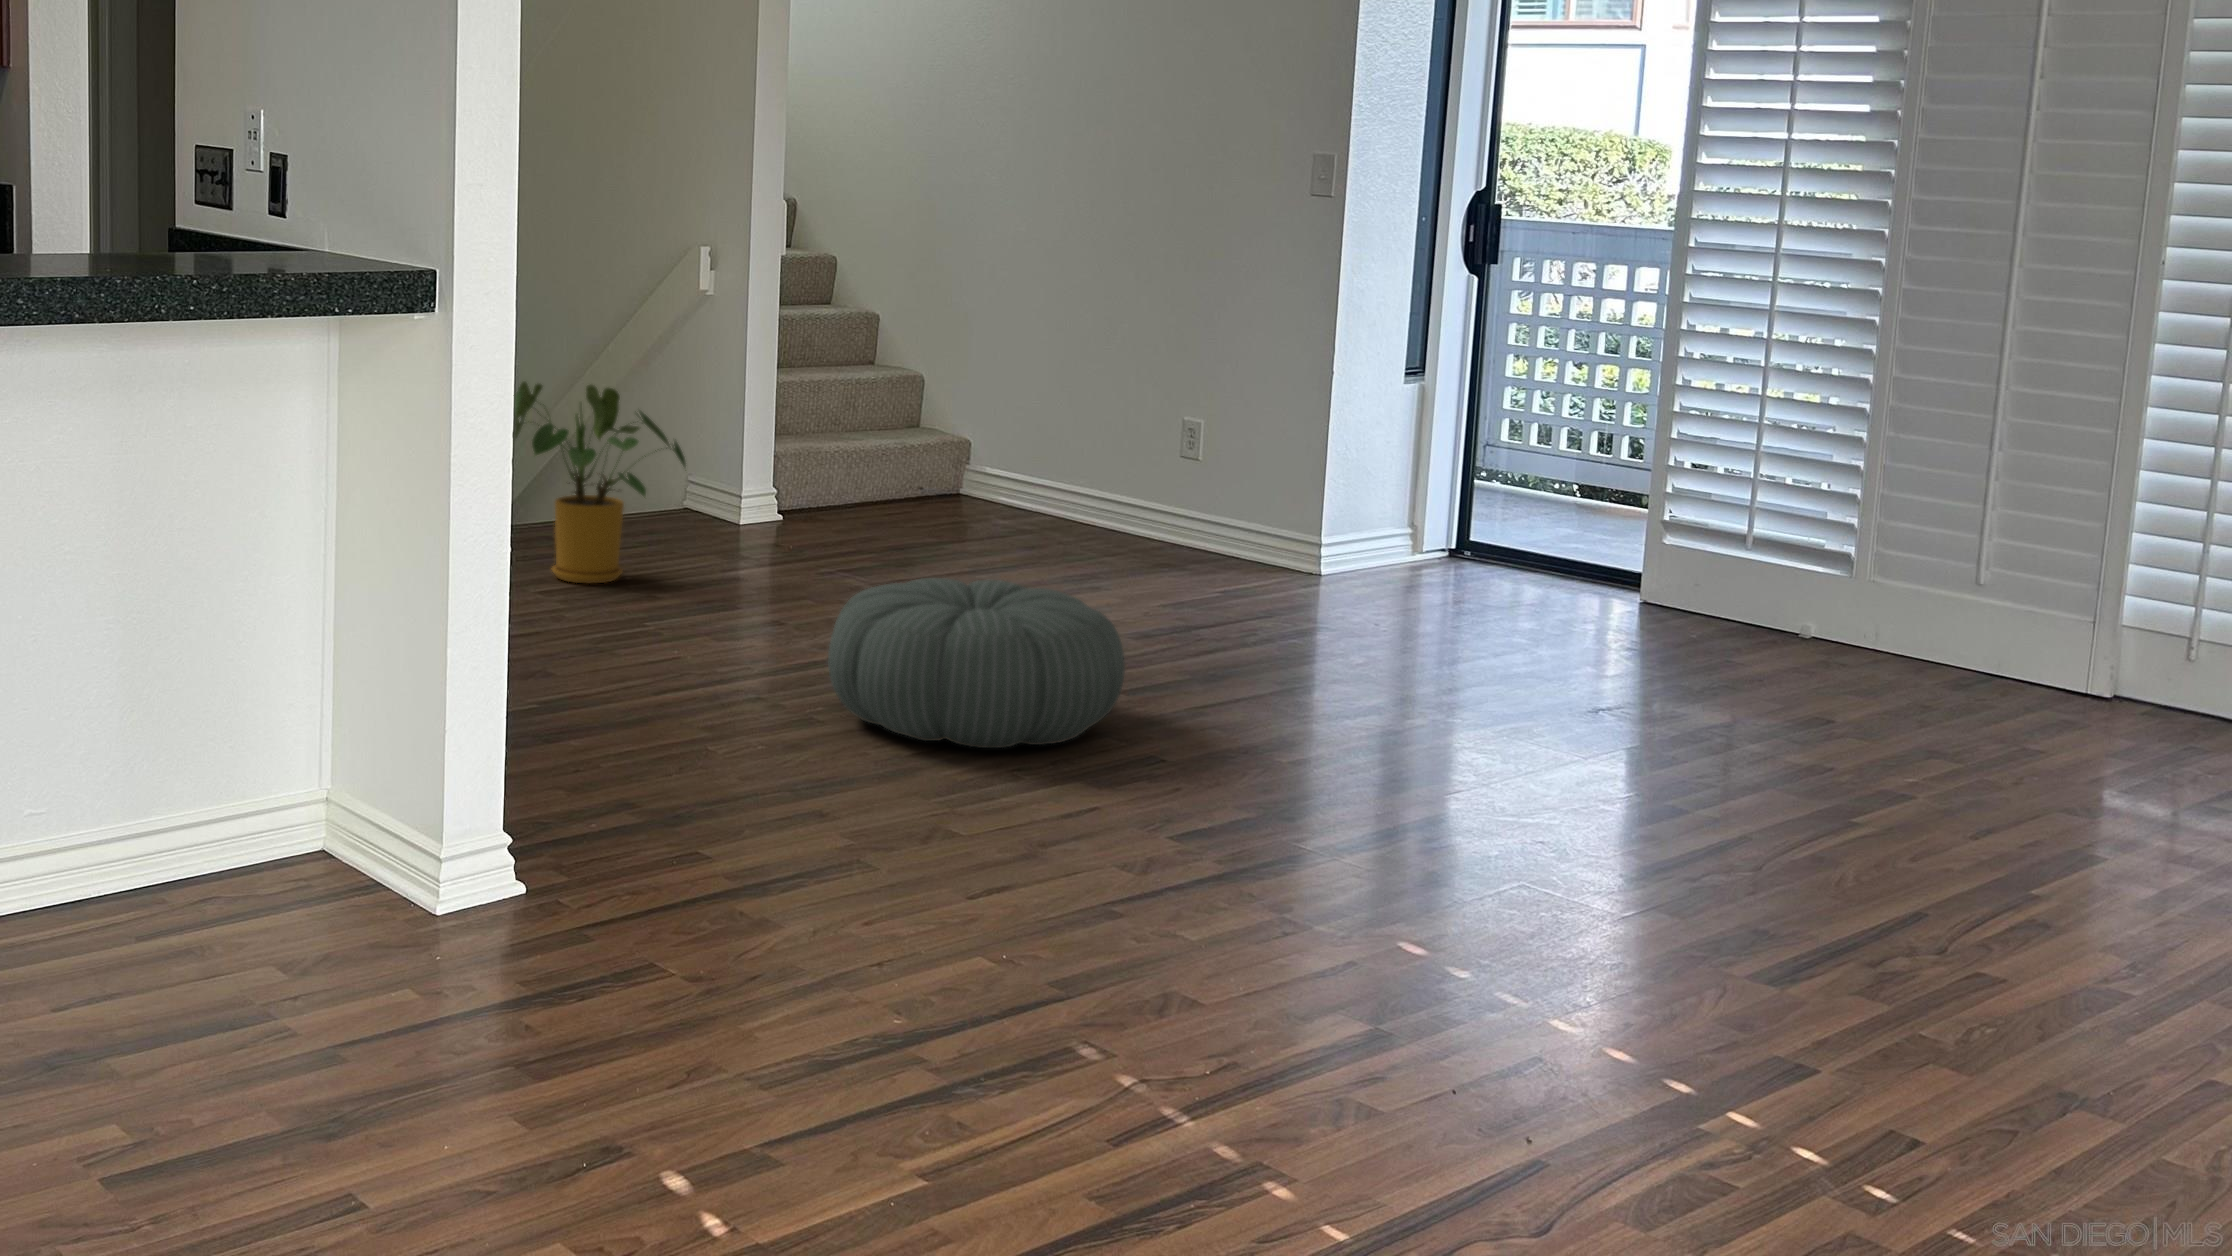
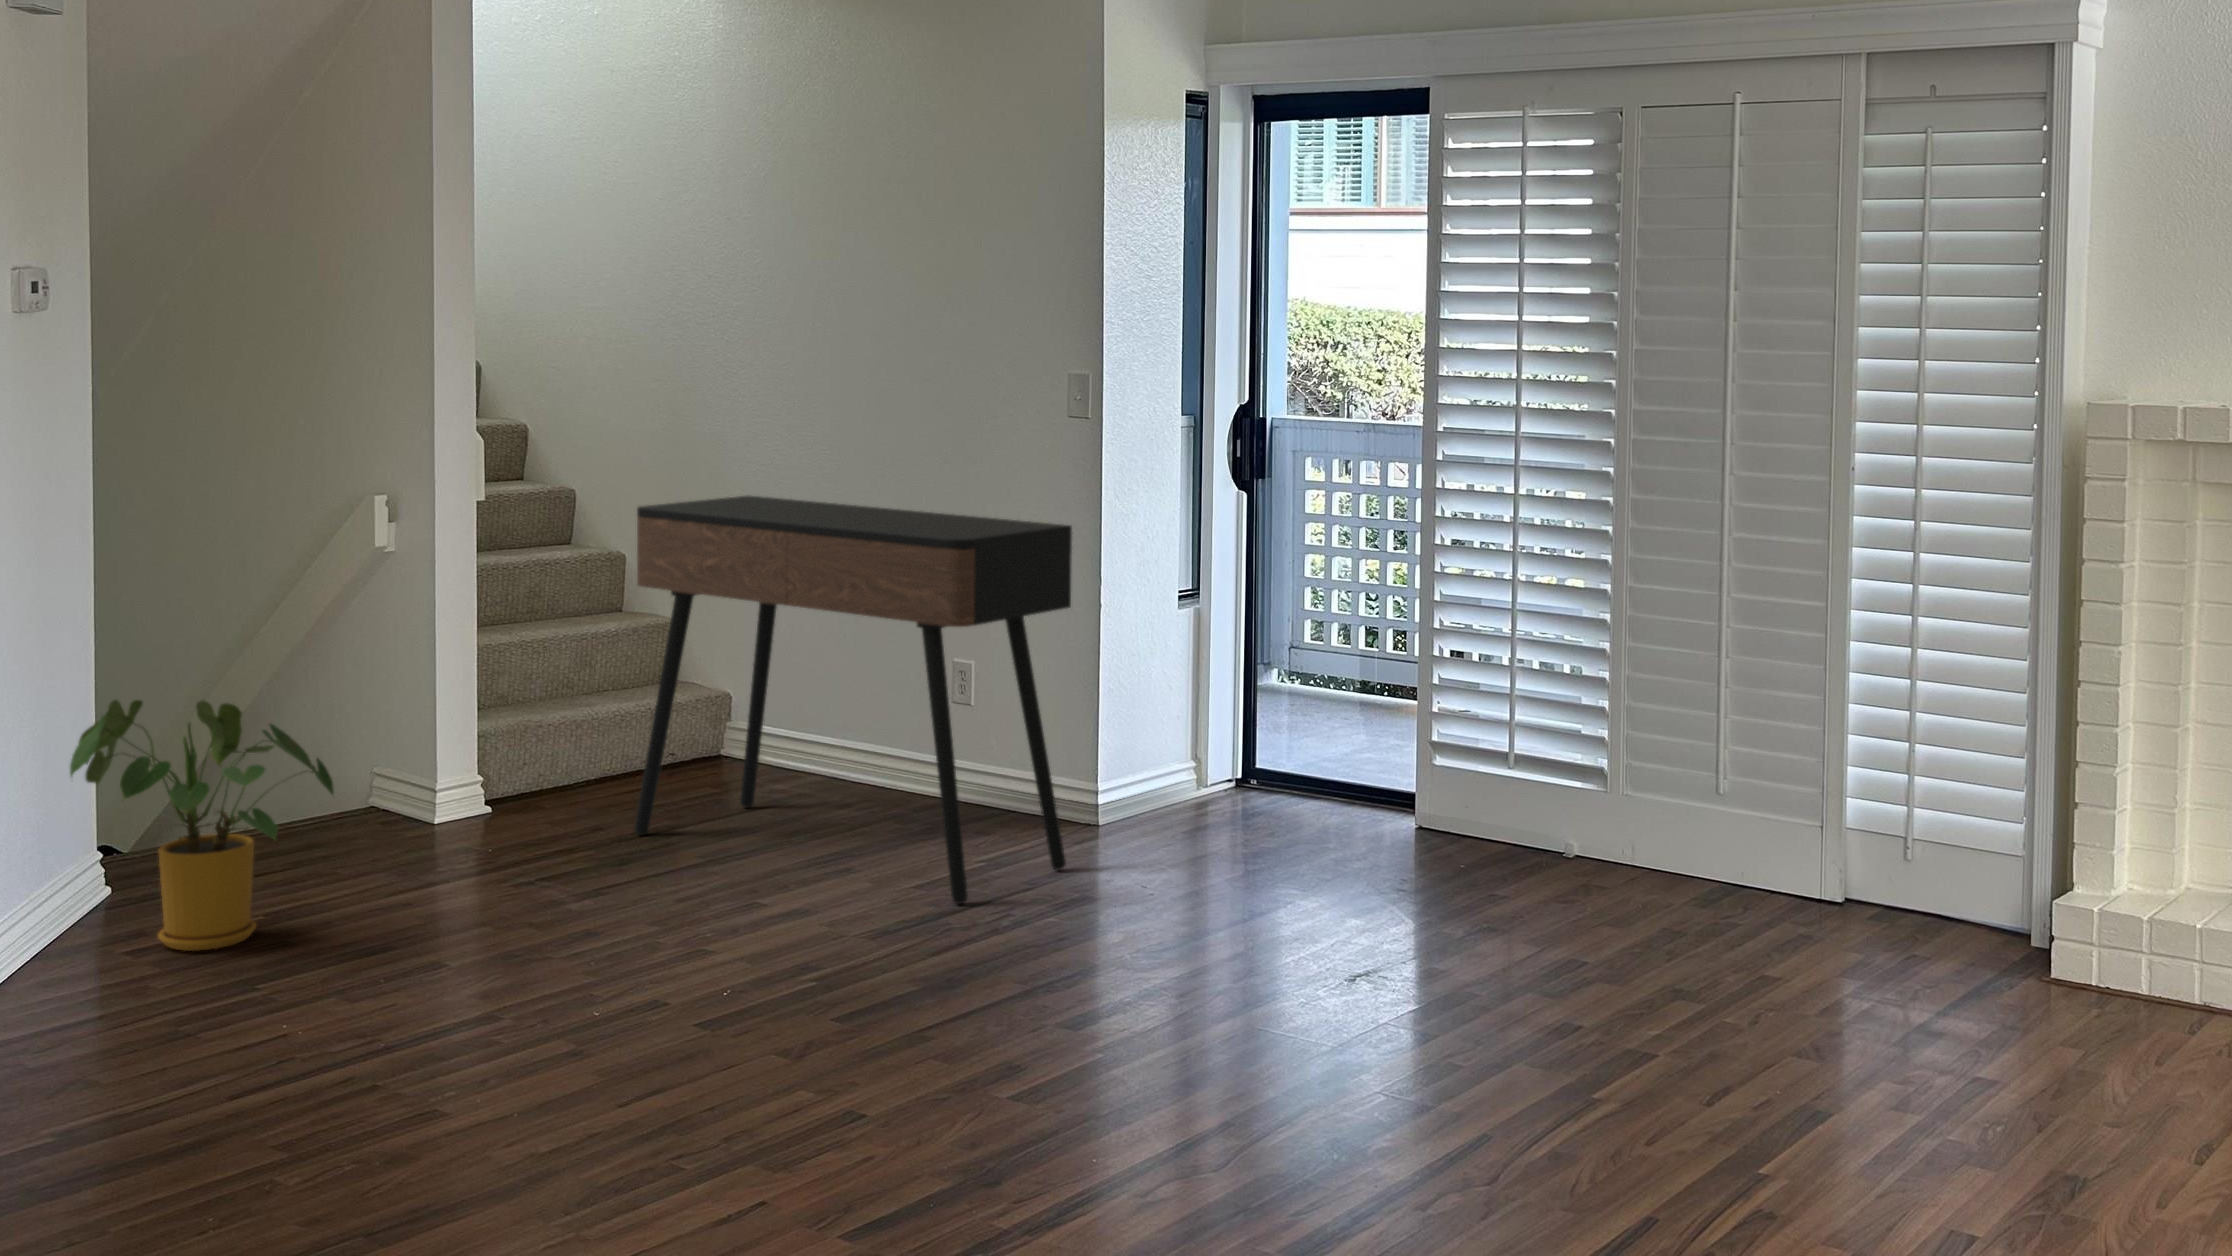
console table: none [906,258,1318,616] -> present [634,496,1072,904]
pouf: present [828,578,1125,748] -> none [478,932,849,1163]

